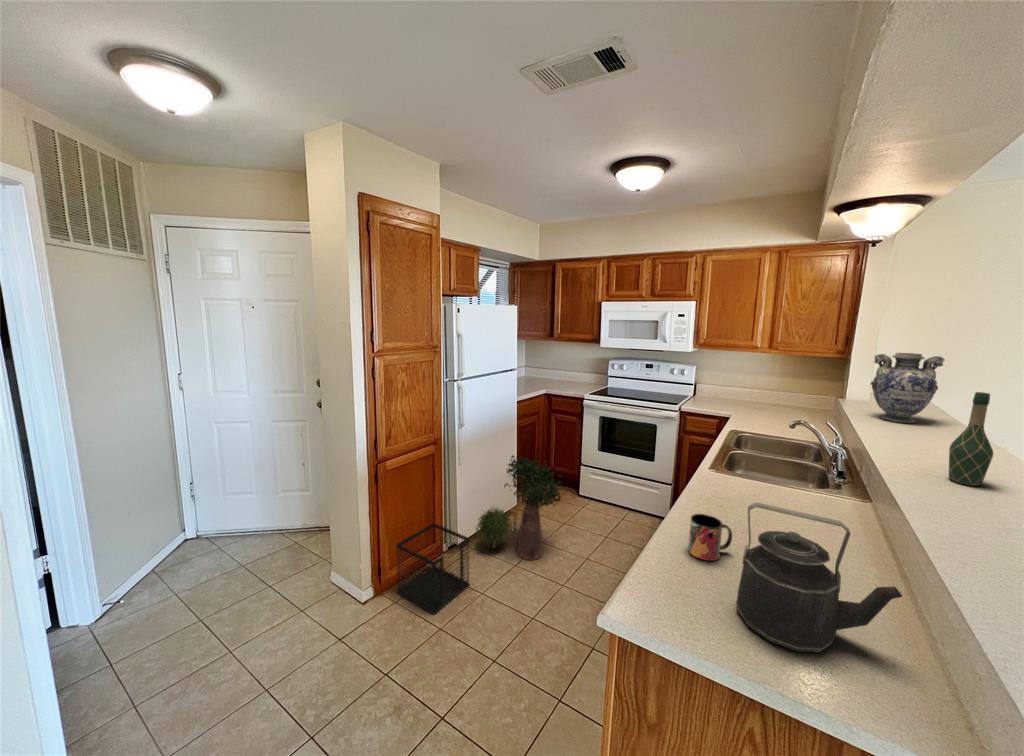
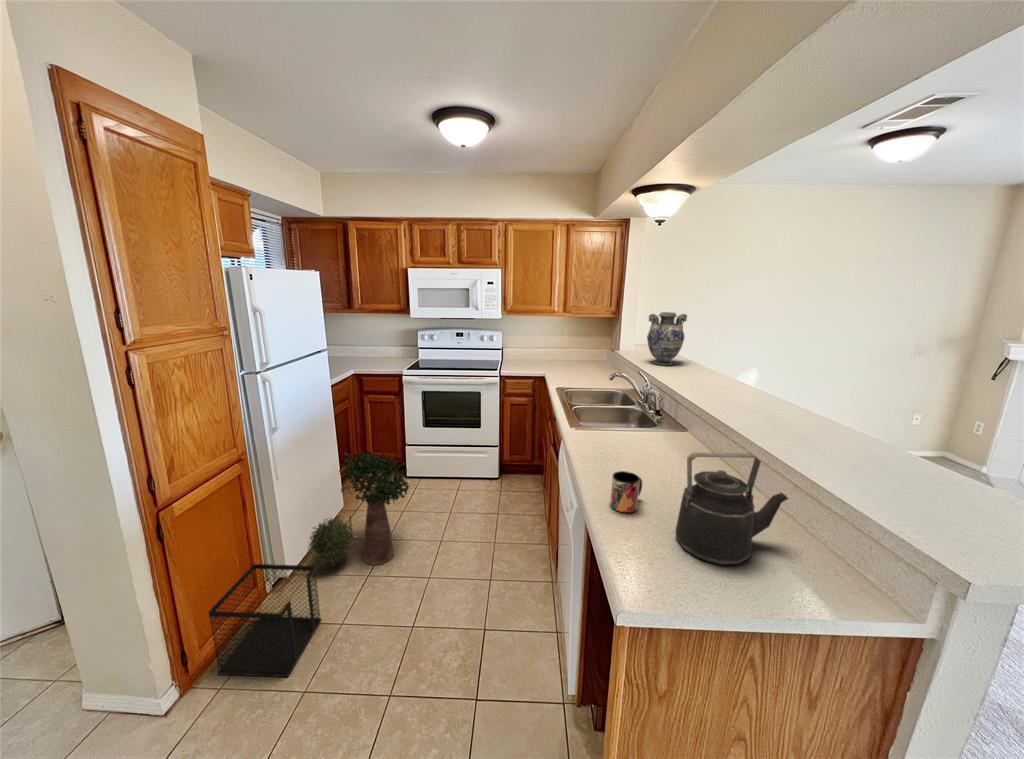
wine bottle: present [949,392,993,486] -> none [726,340,750,406]

